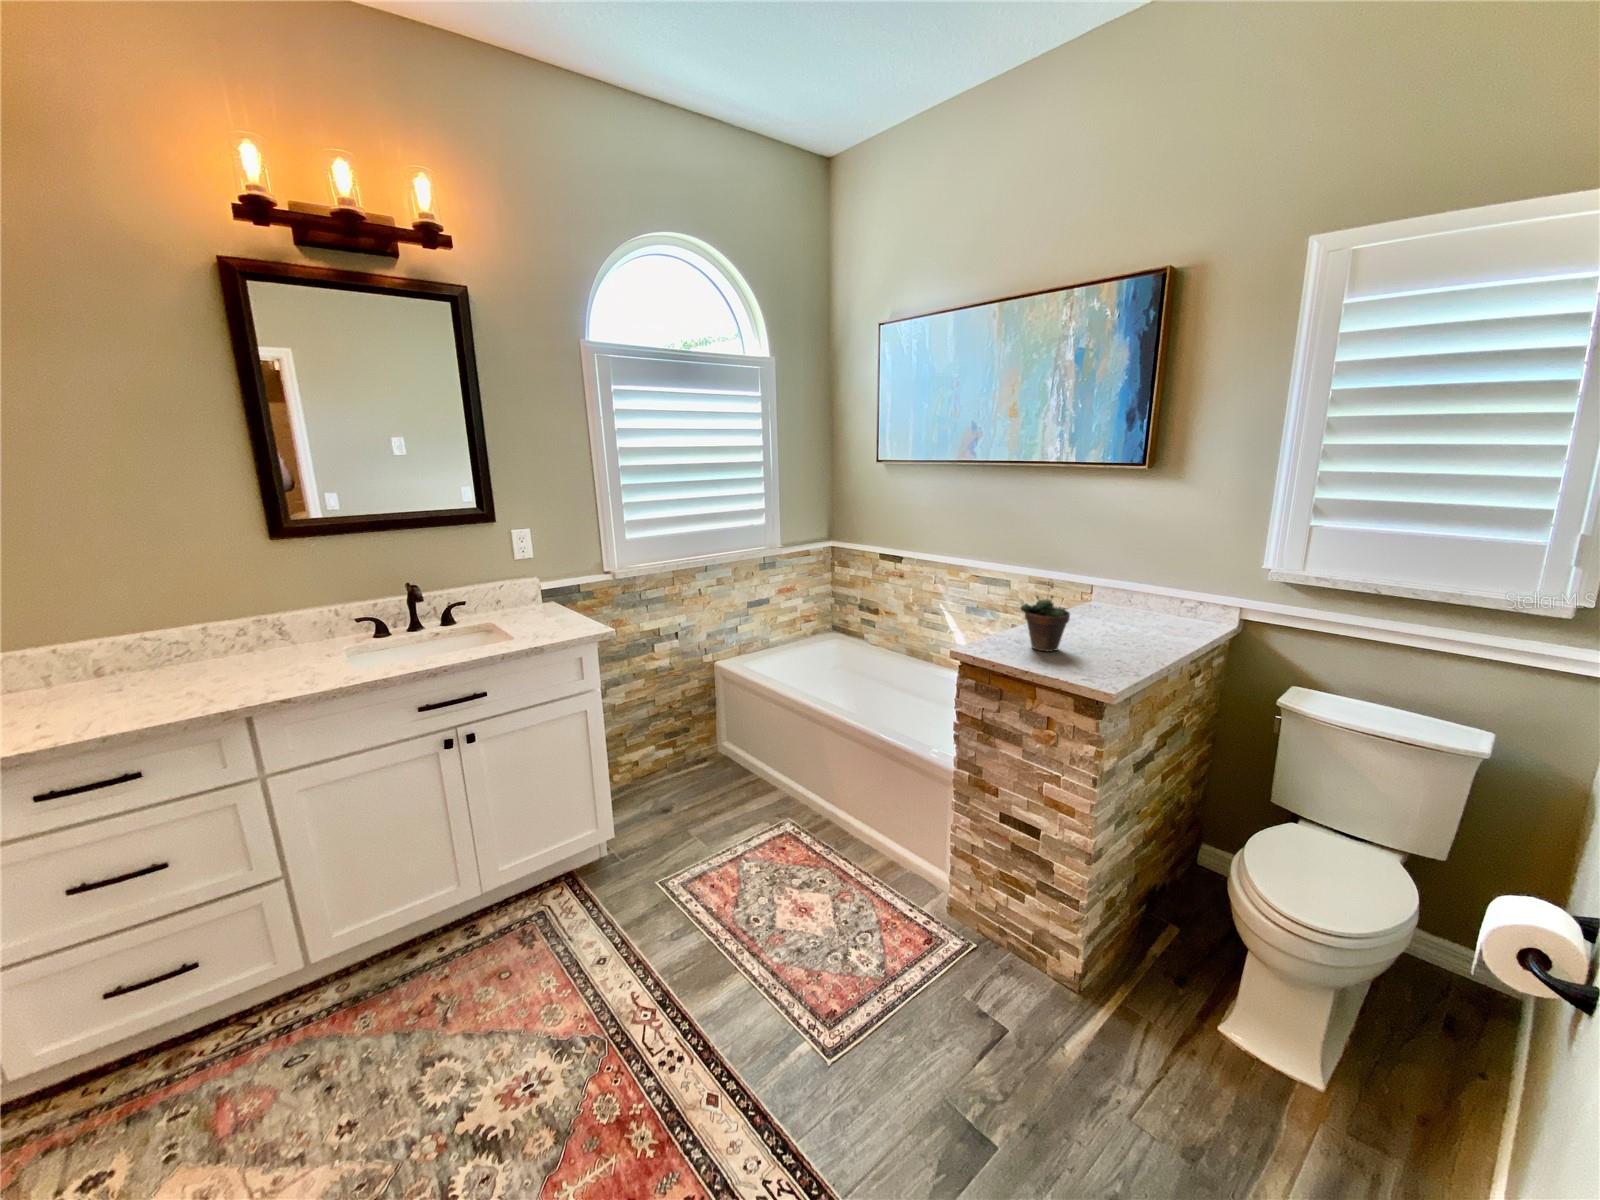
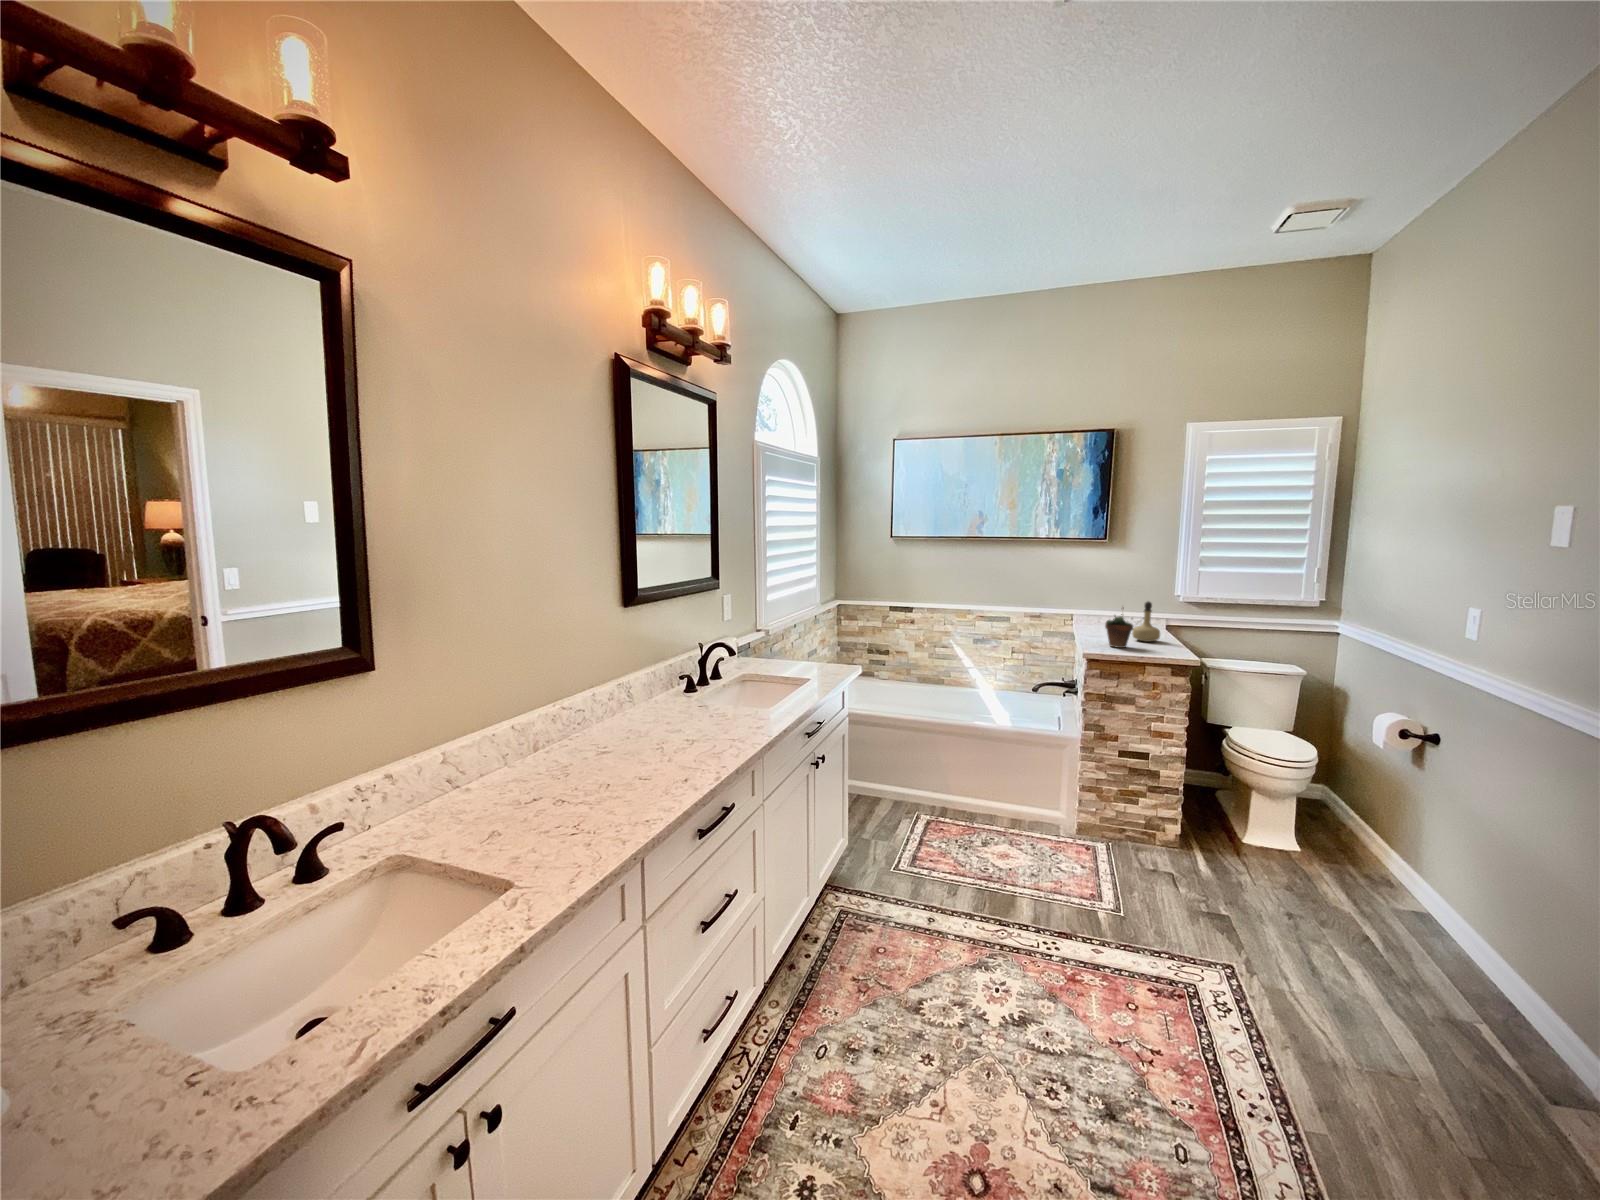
perfume bottle: none [1110,577,1158,646] -> present [1132,602,1160,642]

